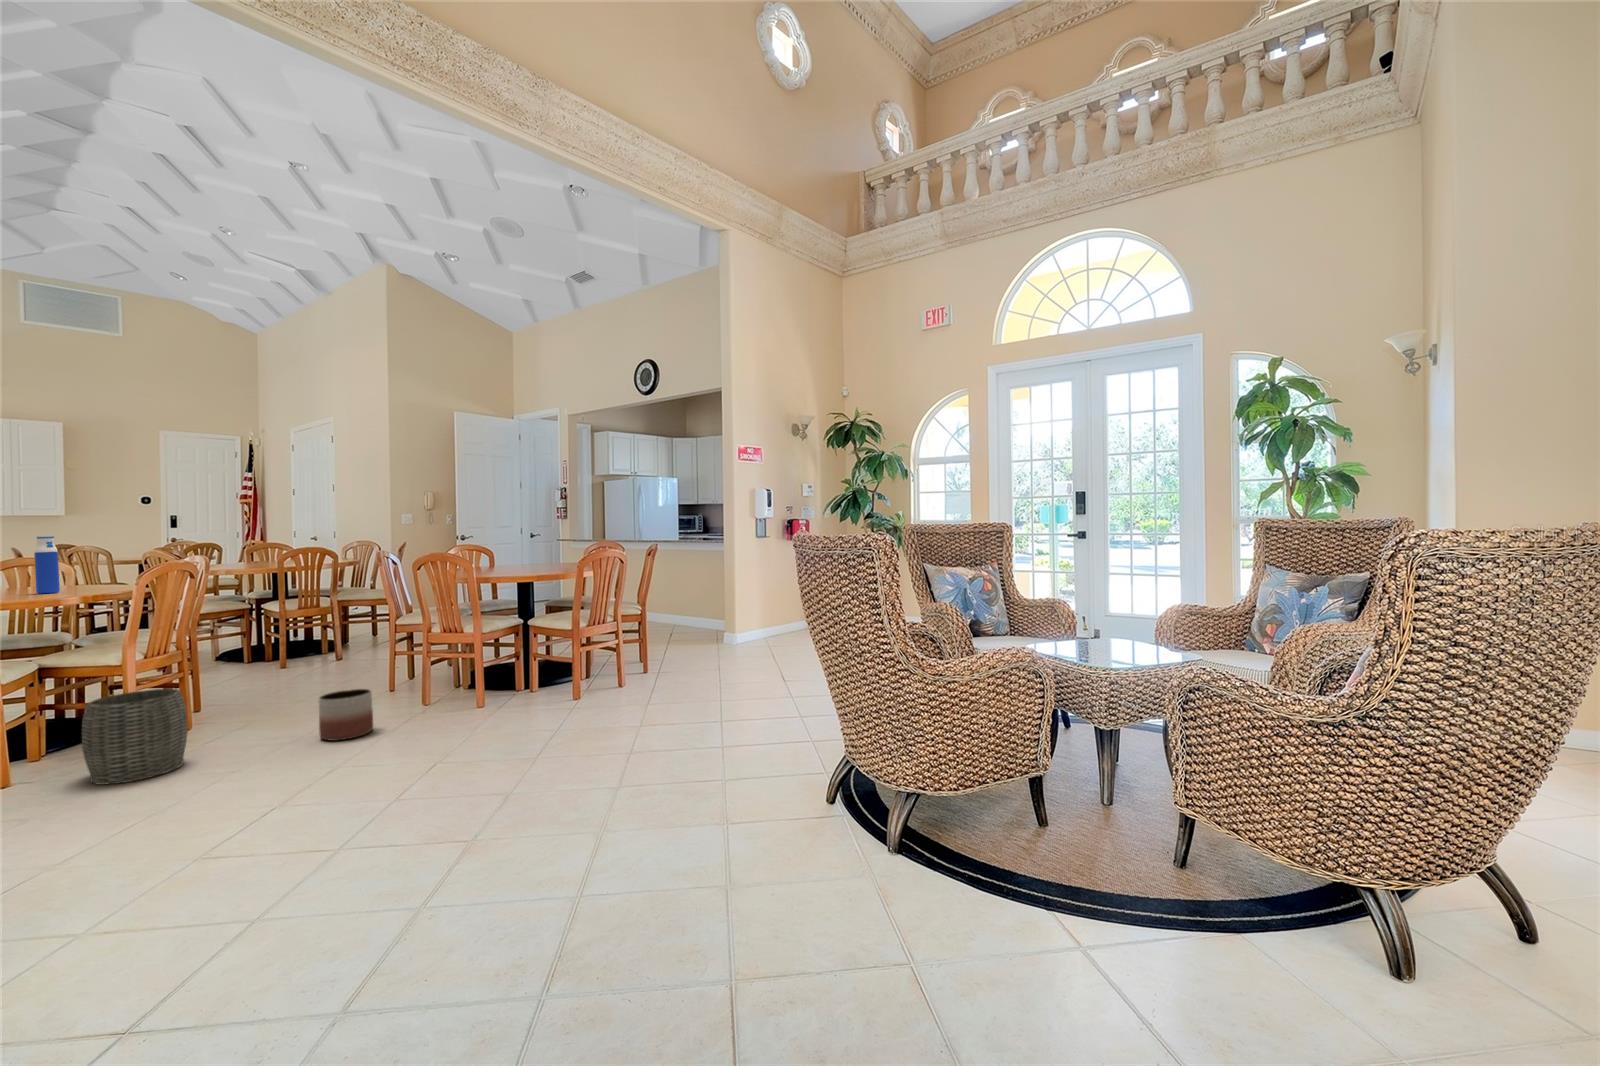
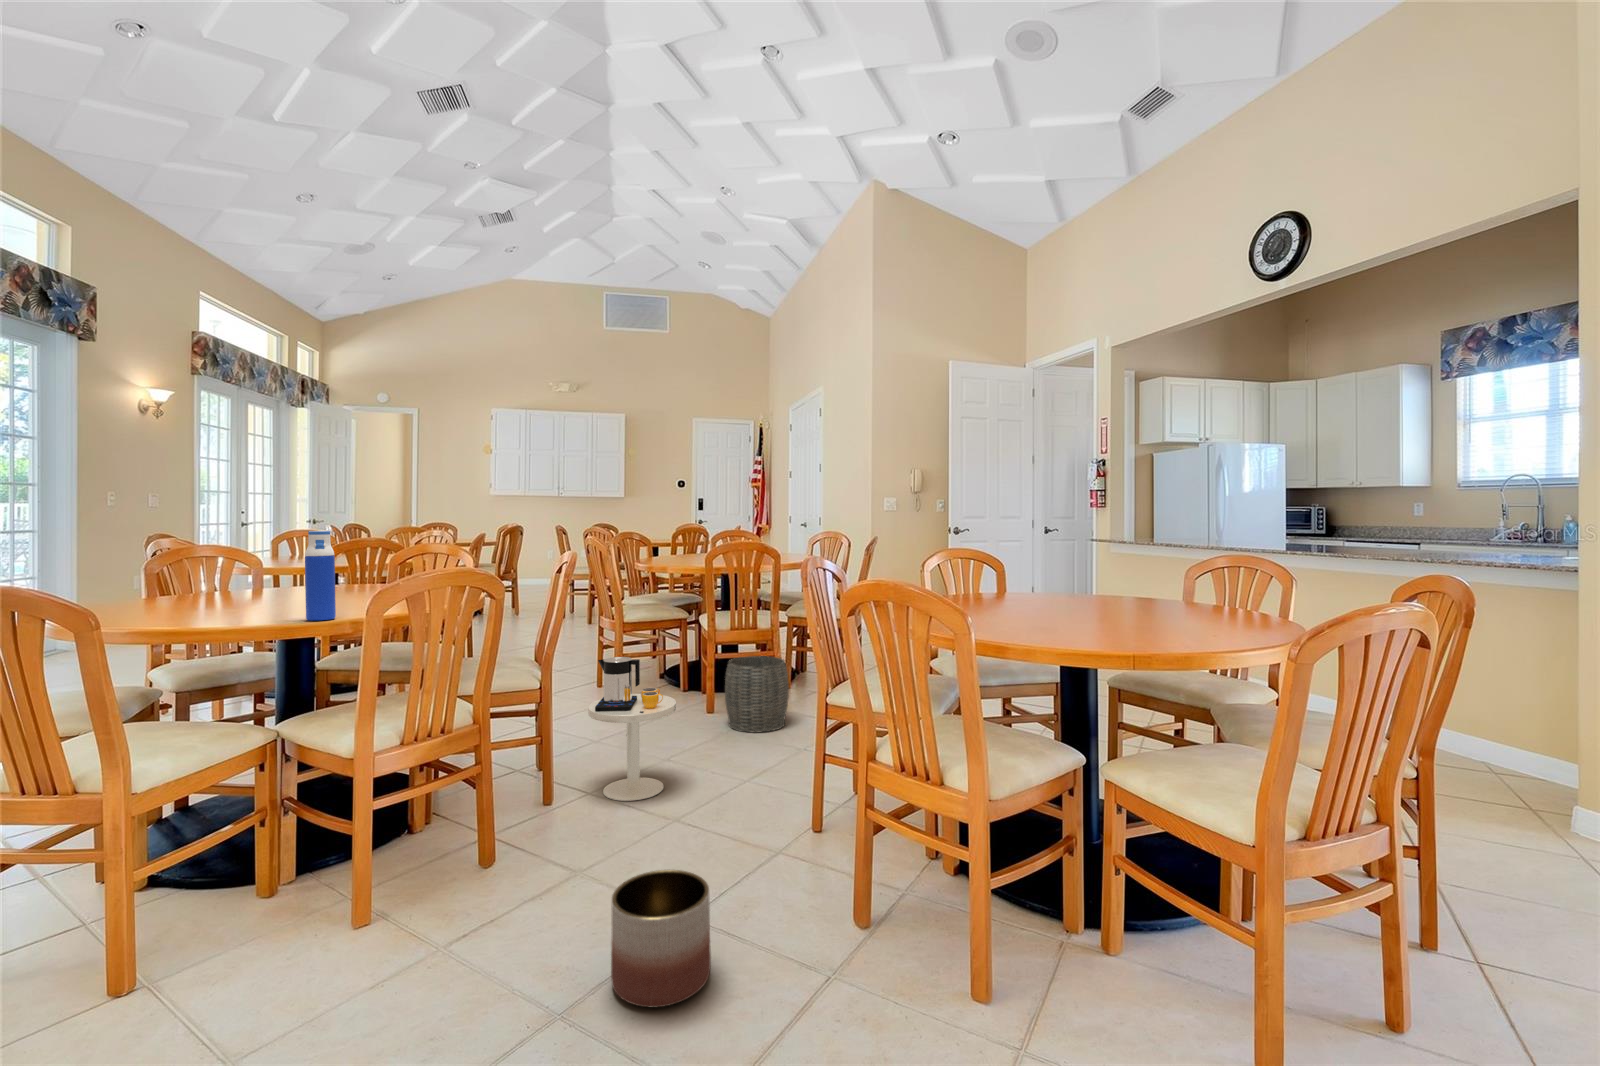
side table: none [220,618,290,708] -> present [588,657,676,801]
woven basket: present [82,689,188,785] -> present [725,656,789,733]

